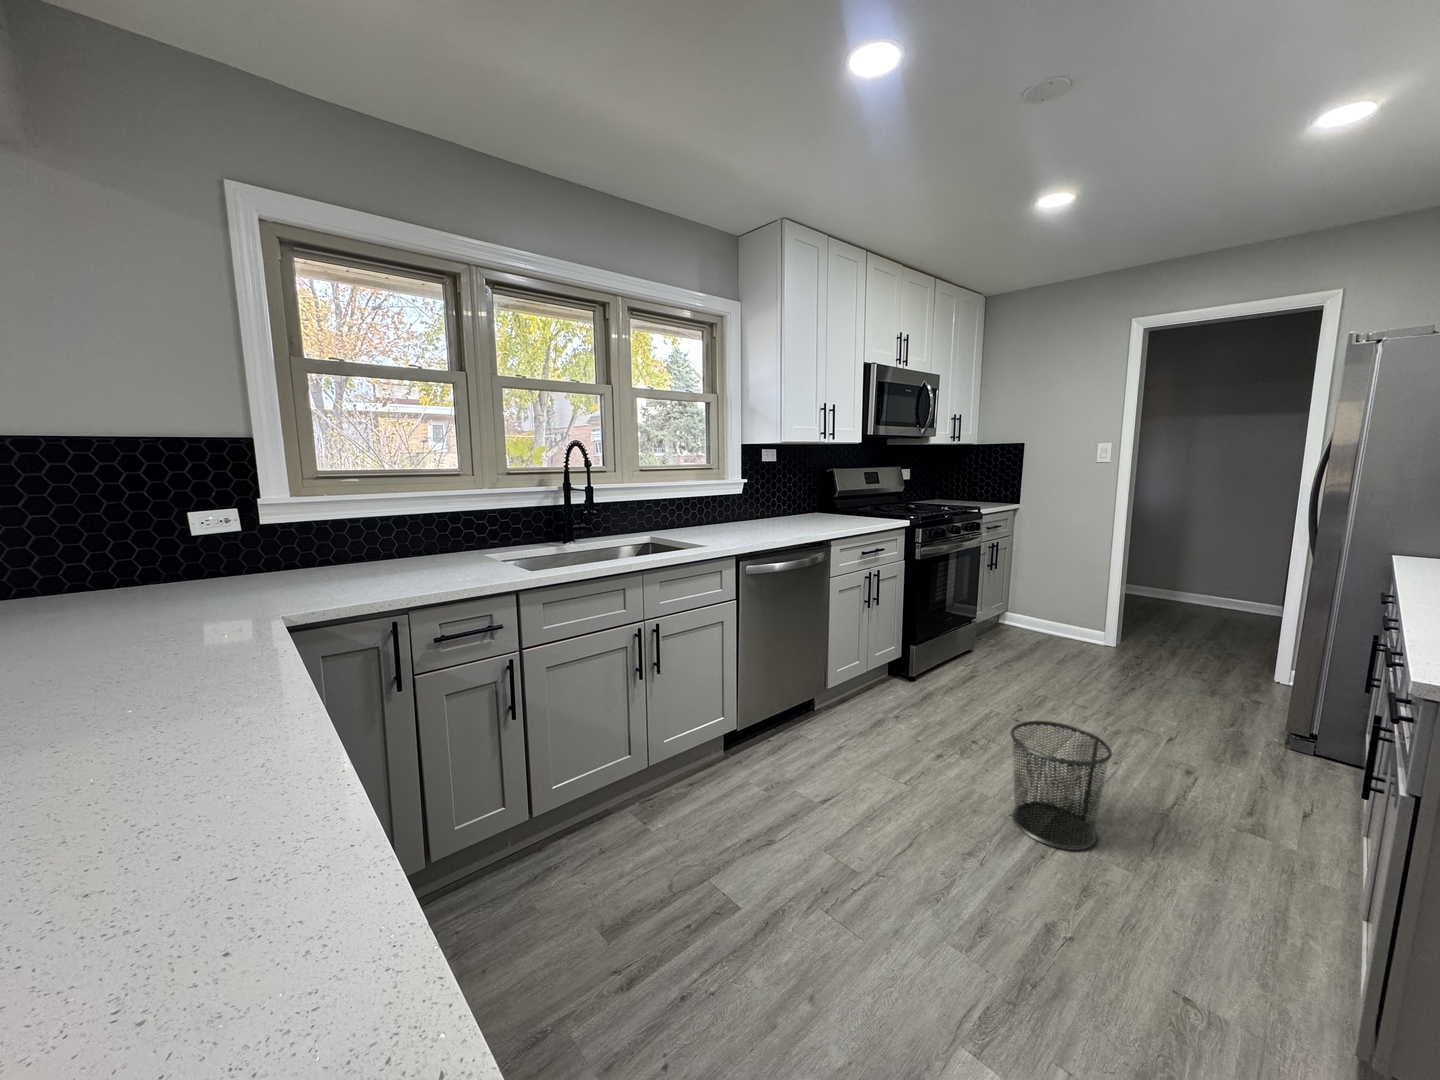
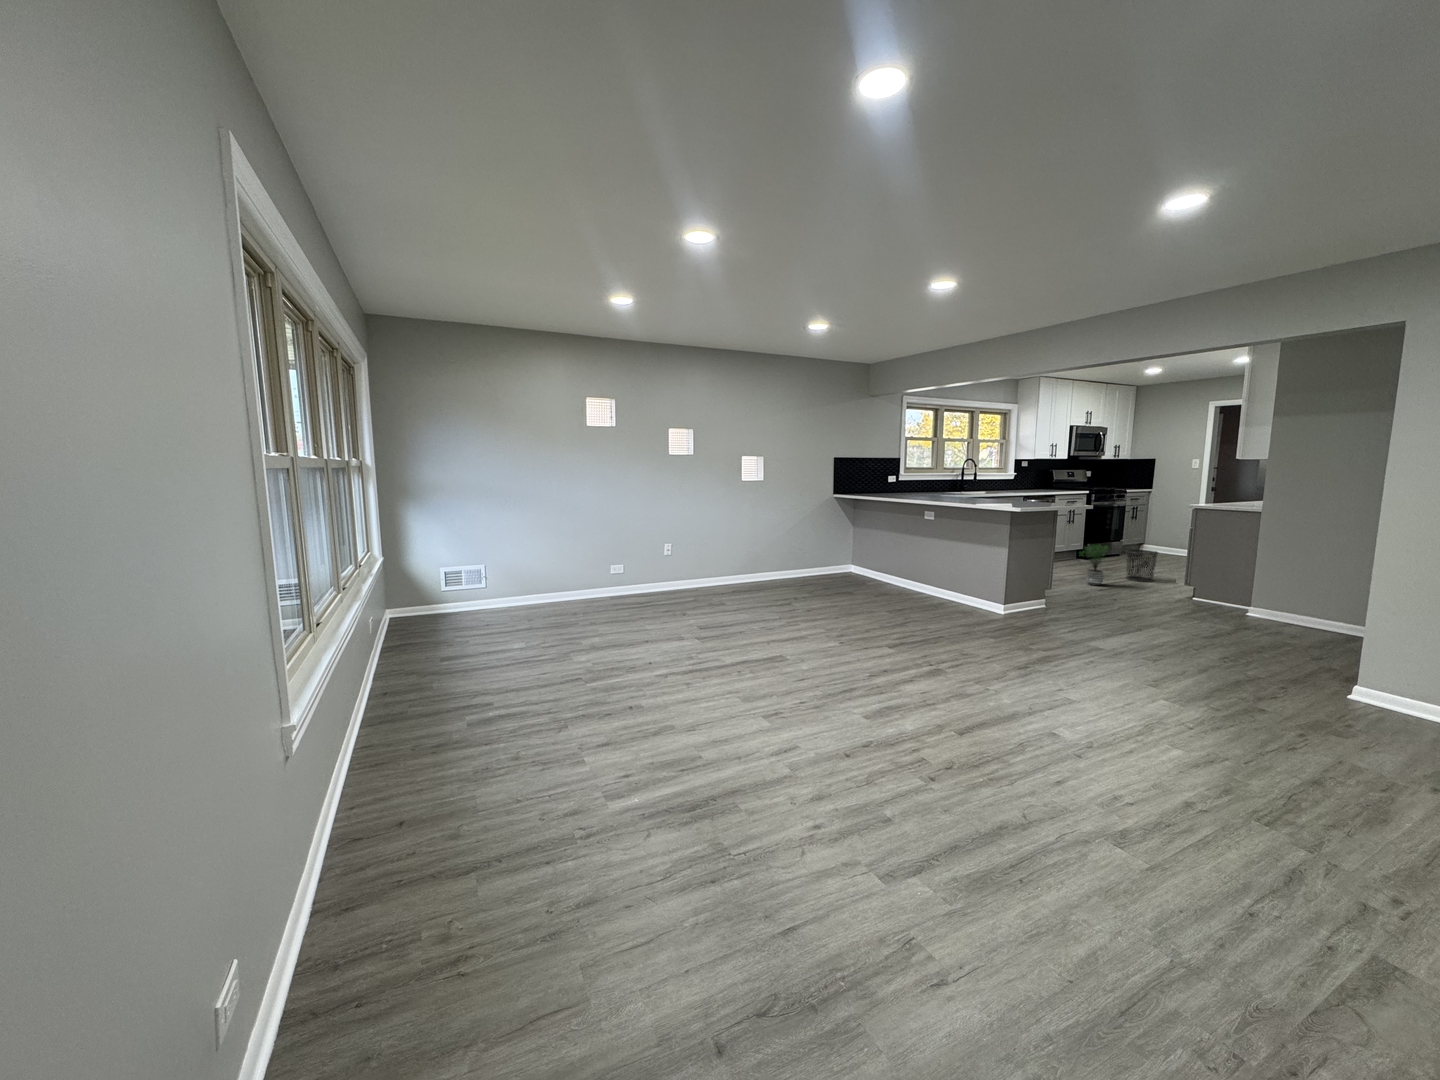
potted plant: none [865,755,985,932] -> present [1083,545,1107,586]

